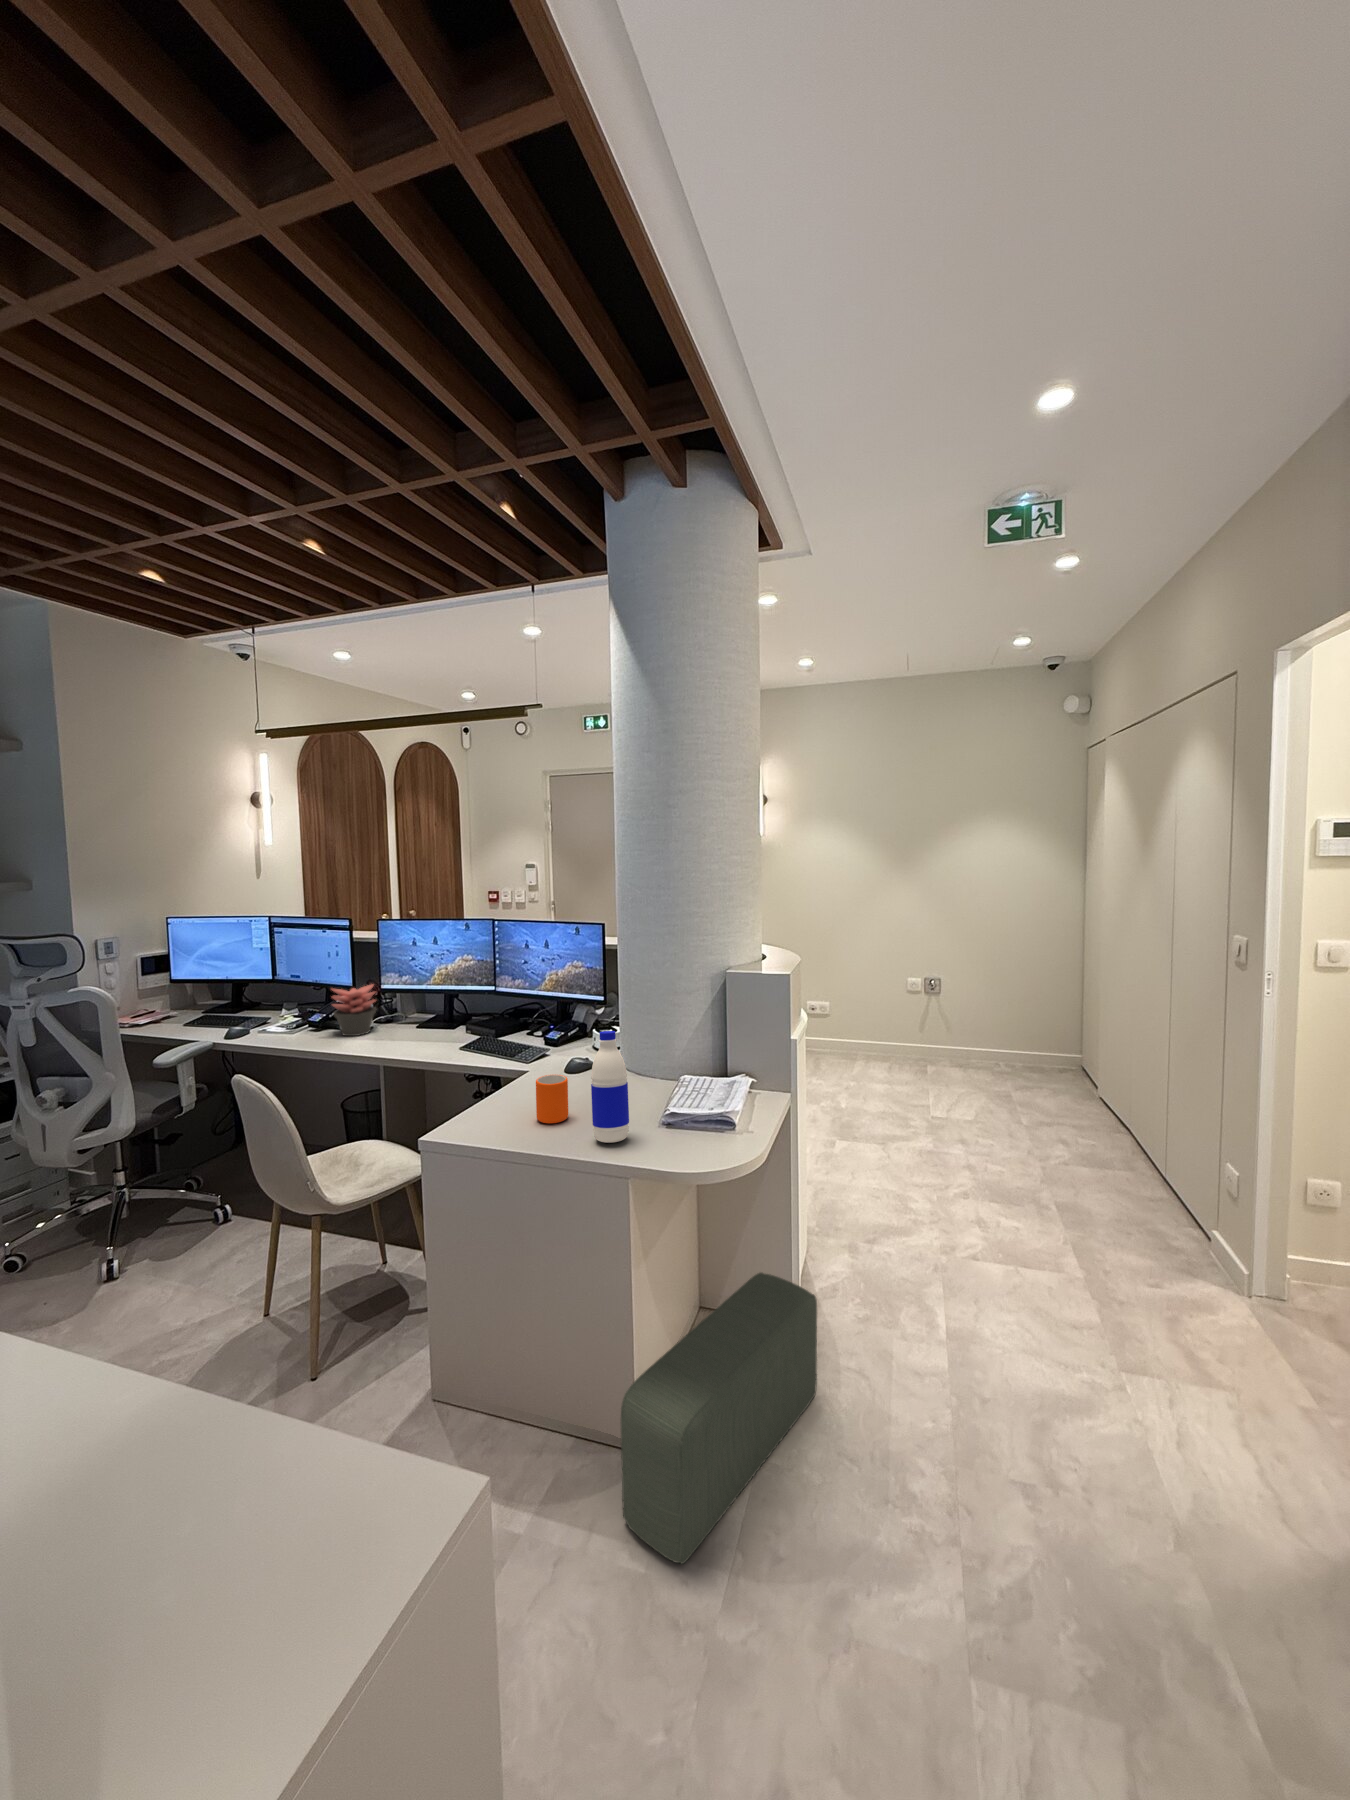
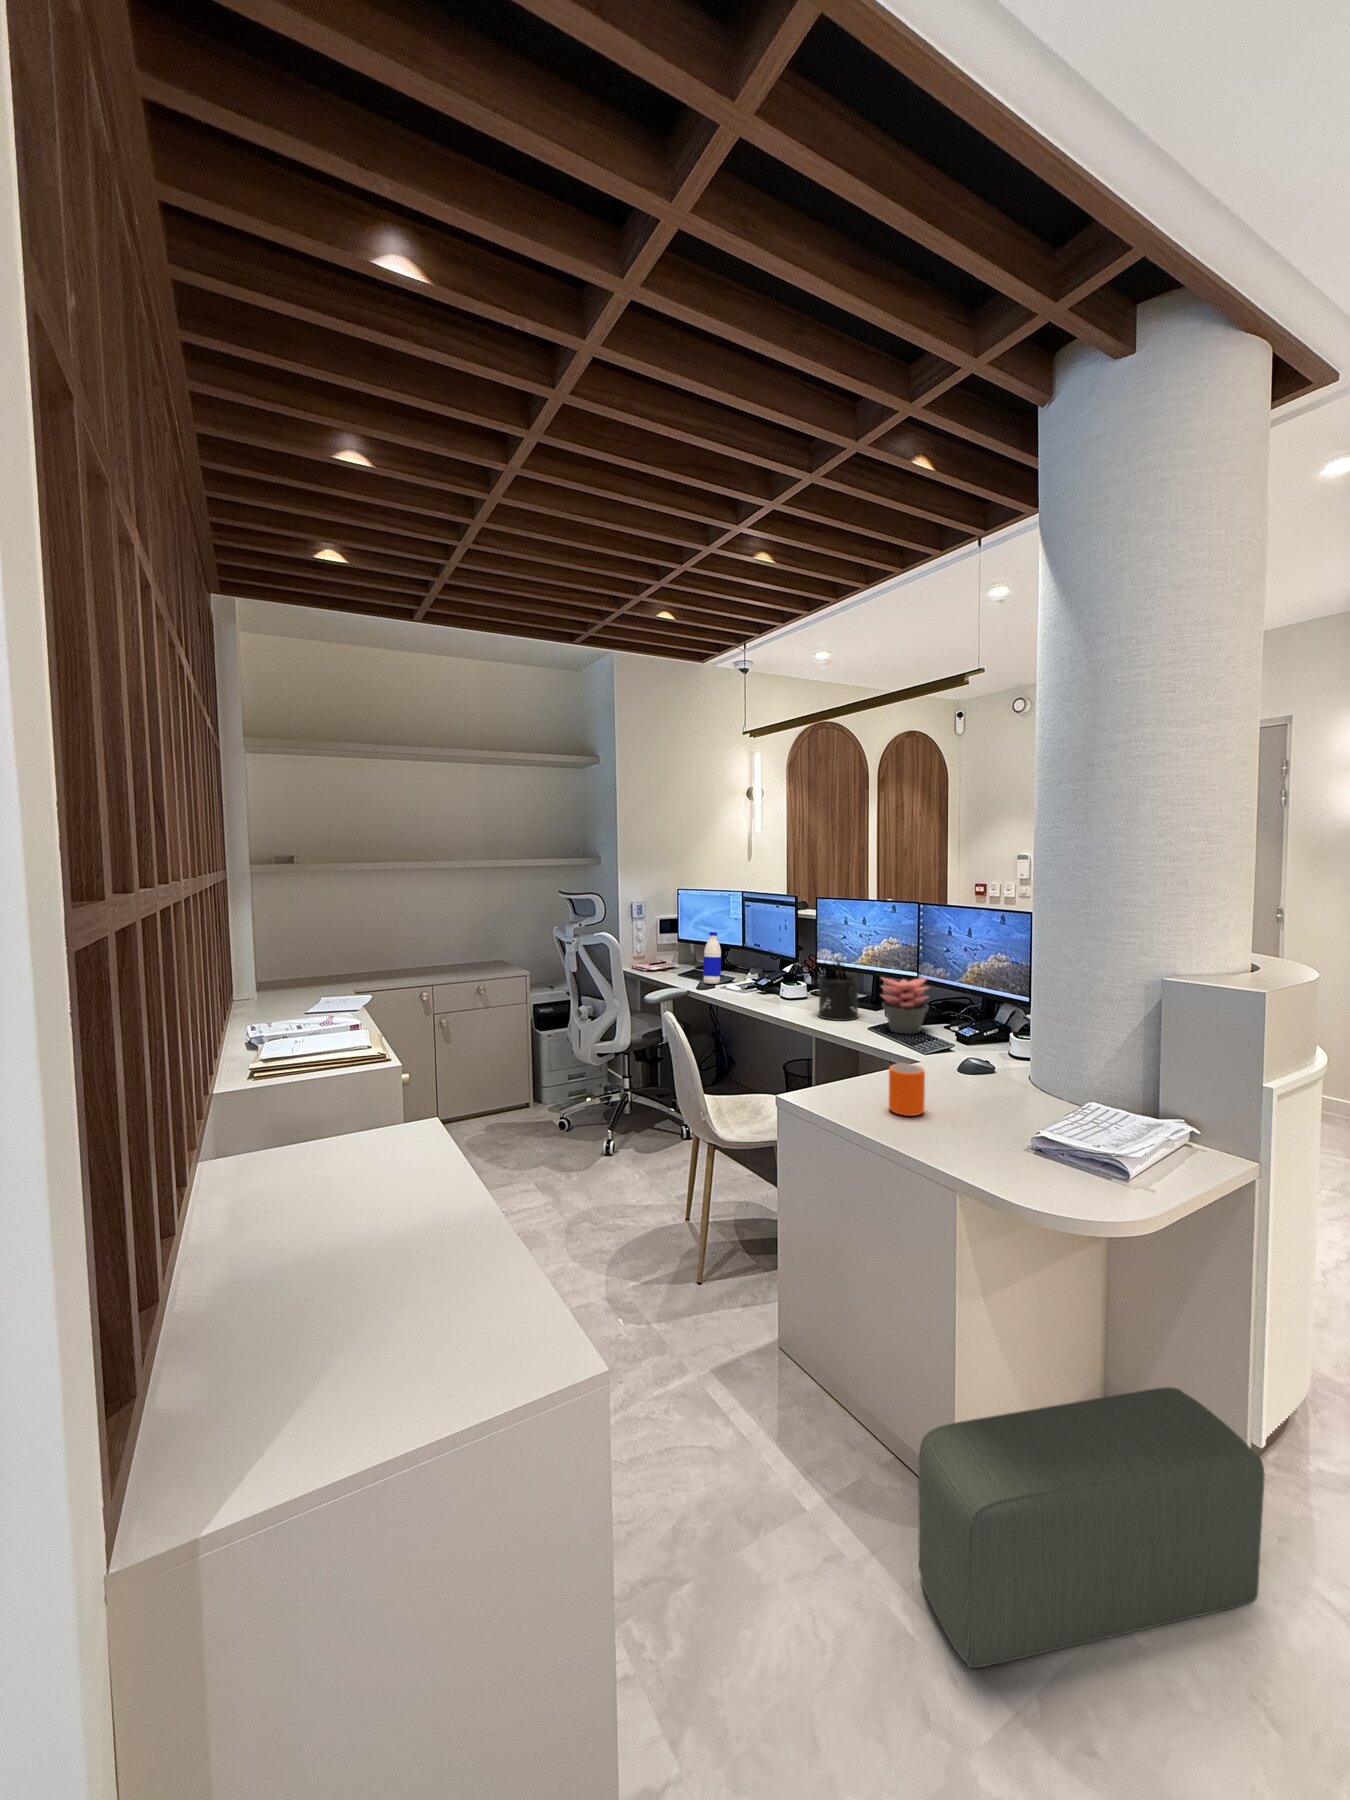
pen holder: none [399,982,444,1047] -> present [818,961,859,1021]
succulent plant: present [332,984,376,1036] -> present [880,977,929,1034]
water bottle: present [591,1031,629,1143] -> present [703,932,721,984]

